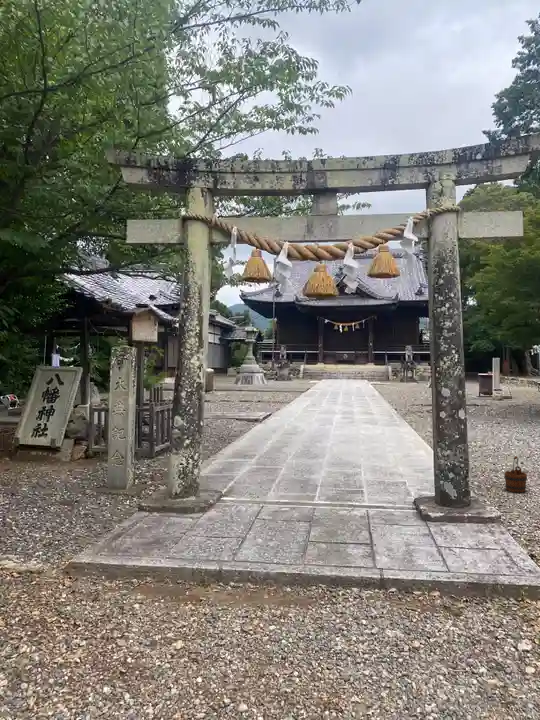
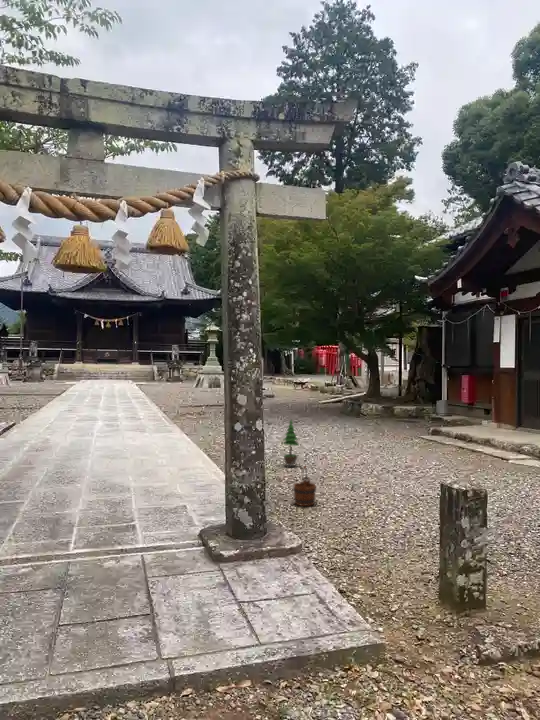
potted tree: none [501,415,518,460] -> present [283,421,298,466]

